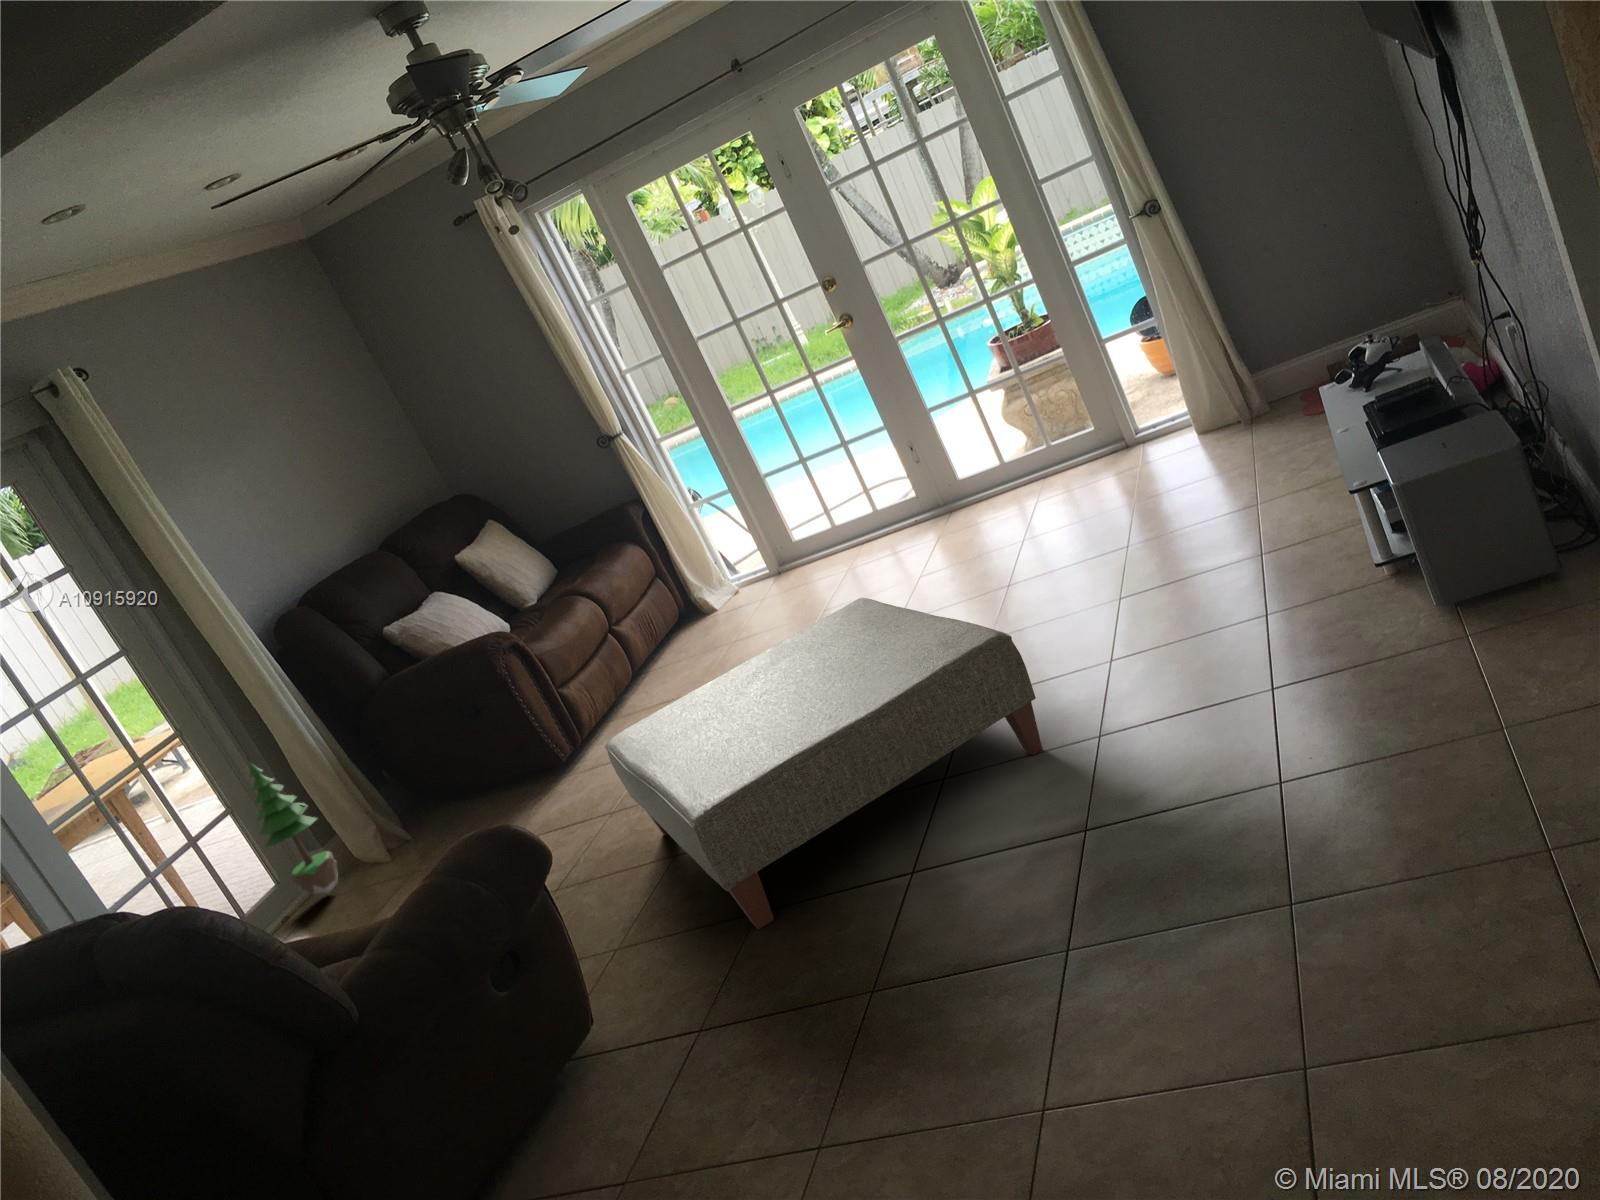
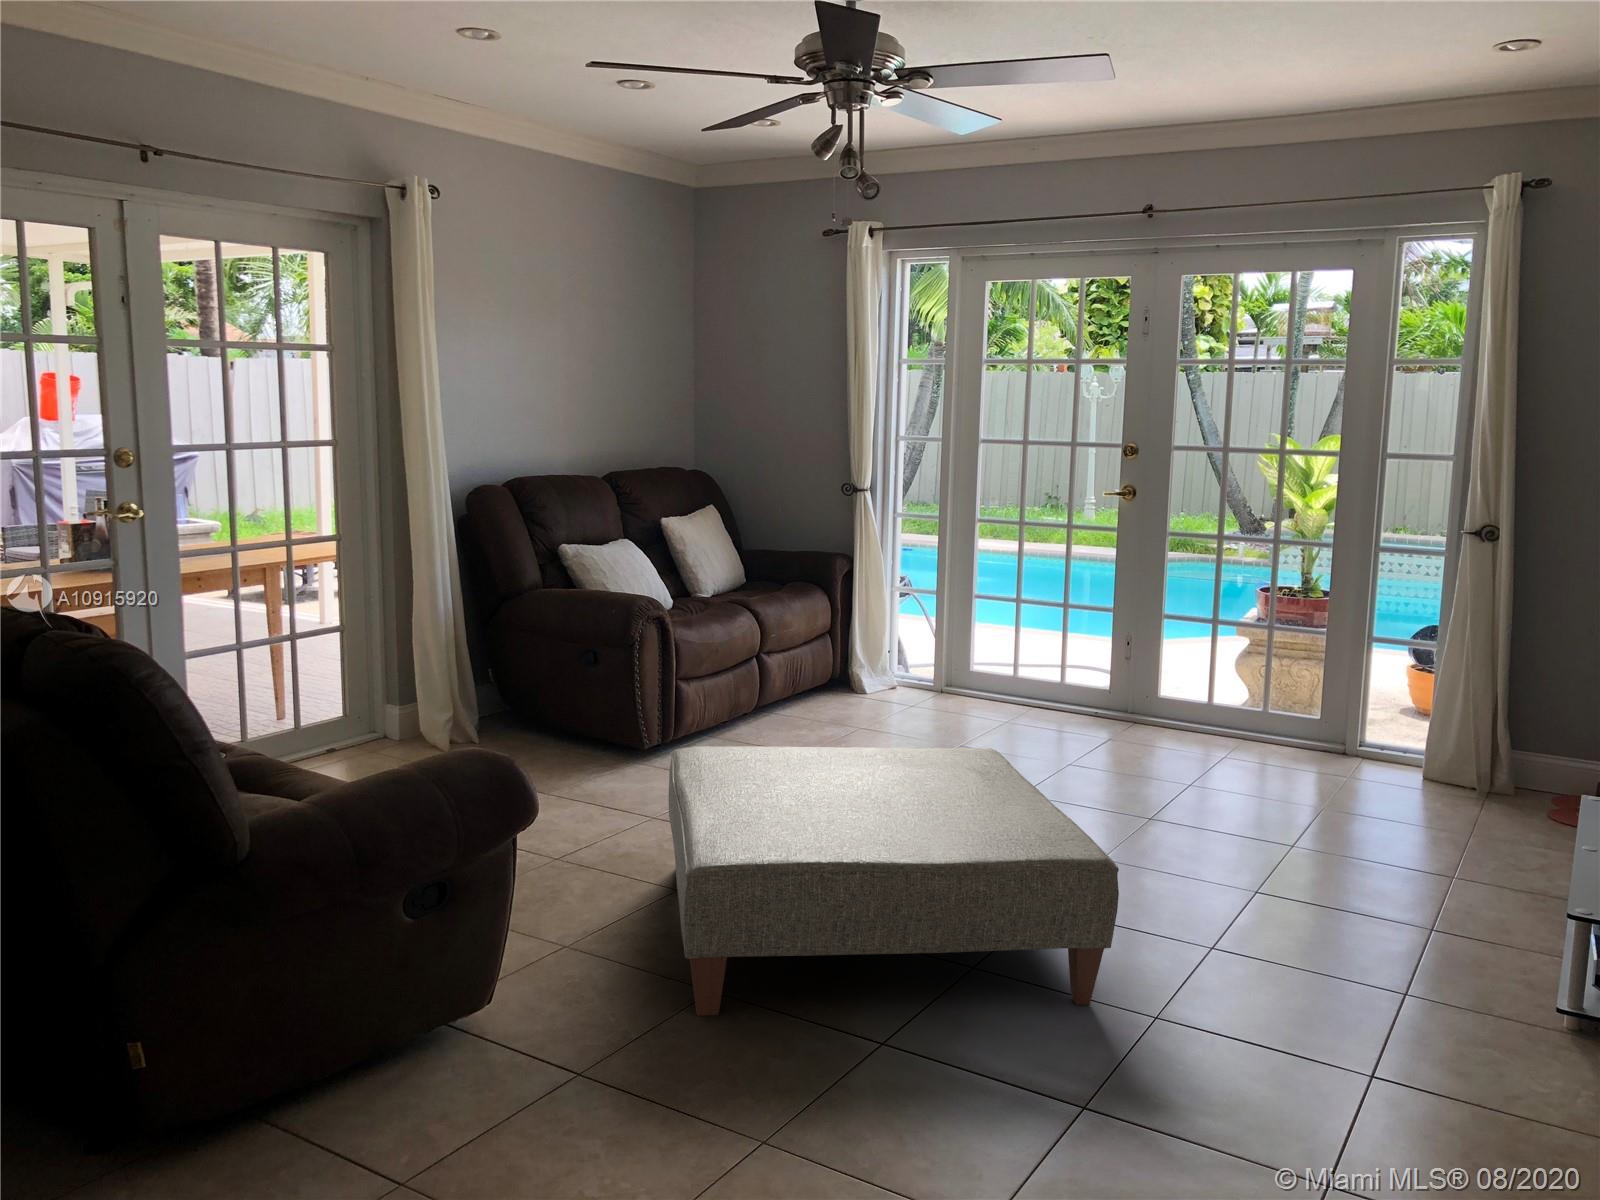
potted tree: present [249,763,338,895] -> none [349,594,409,749]

